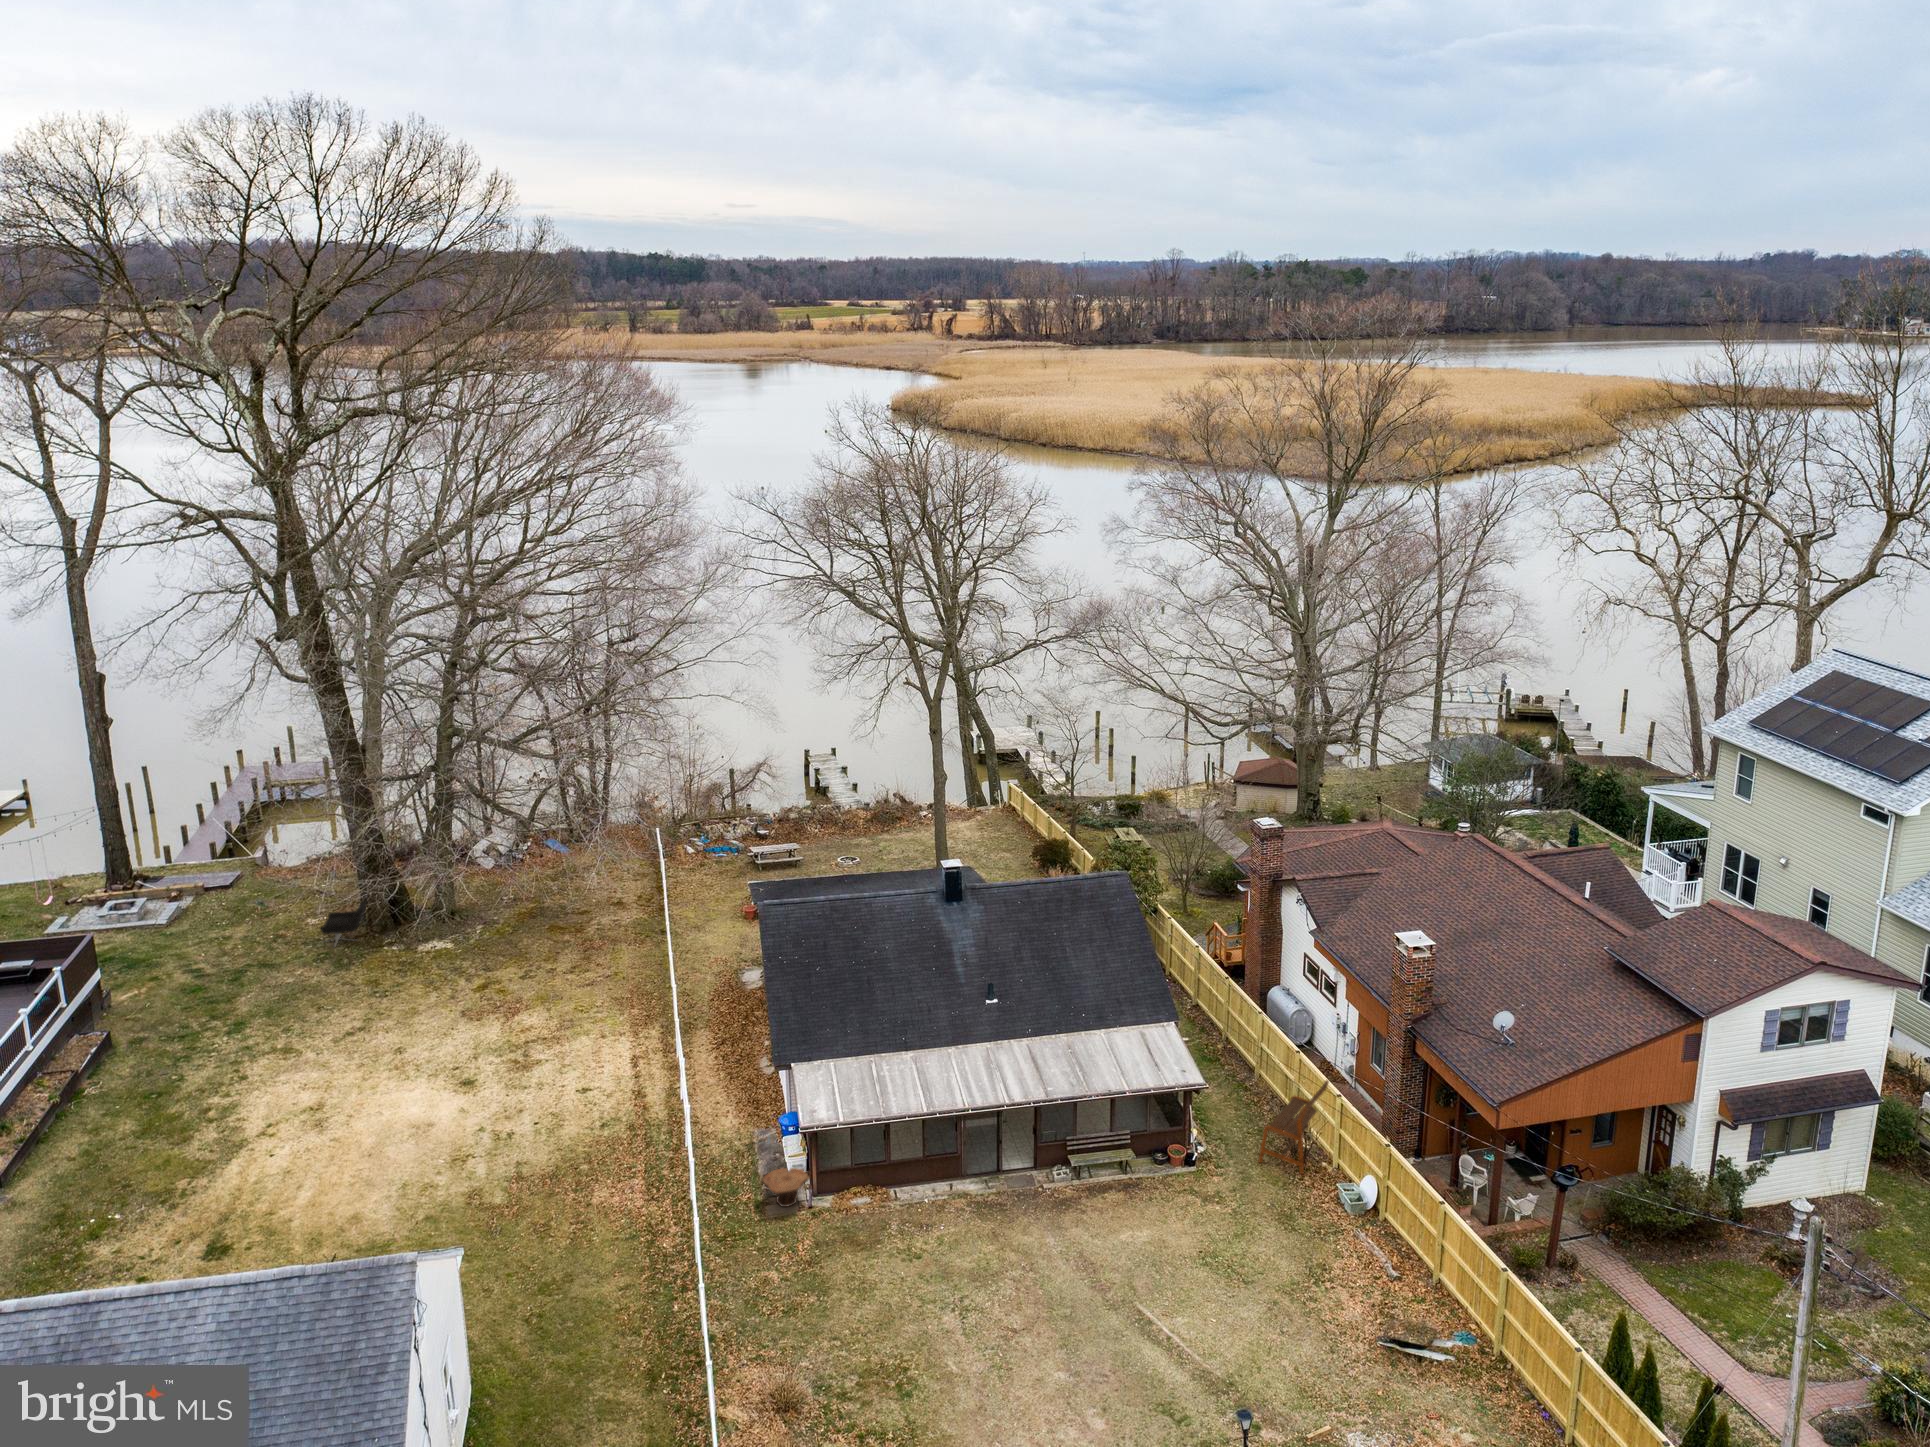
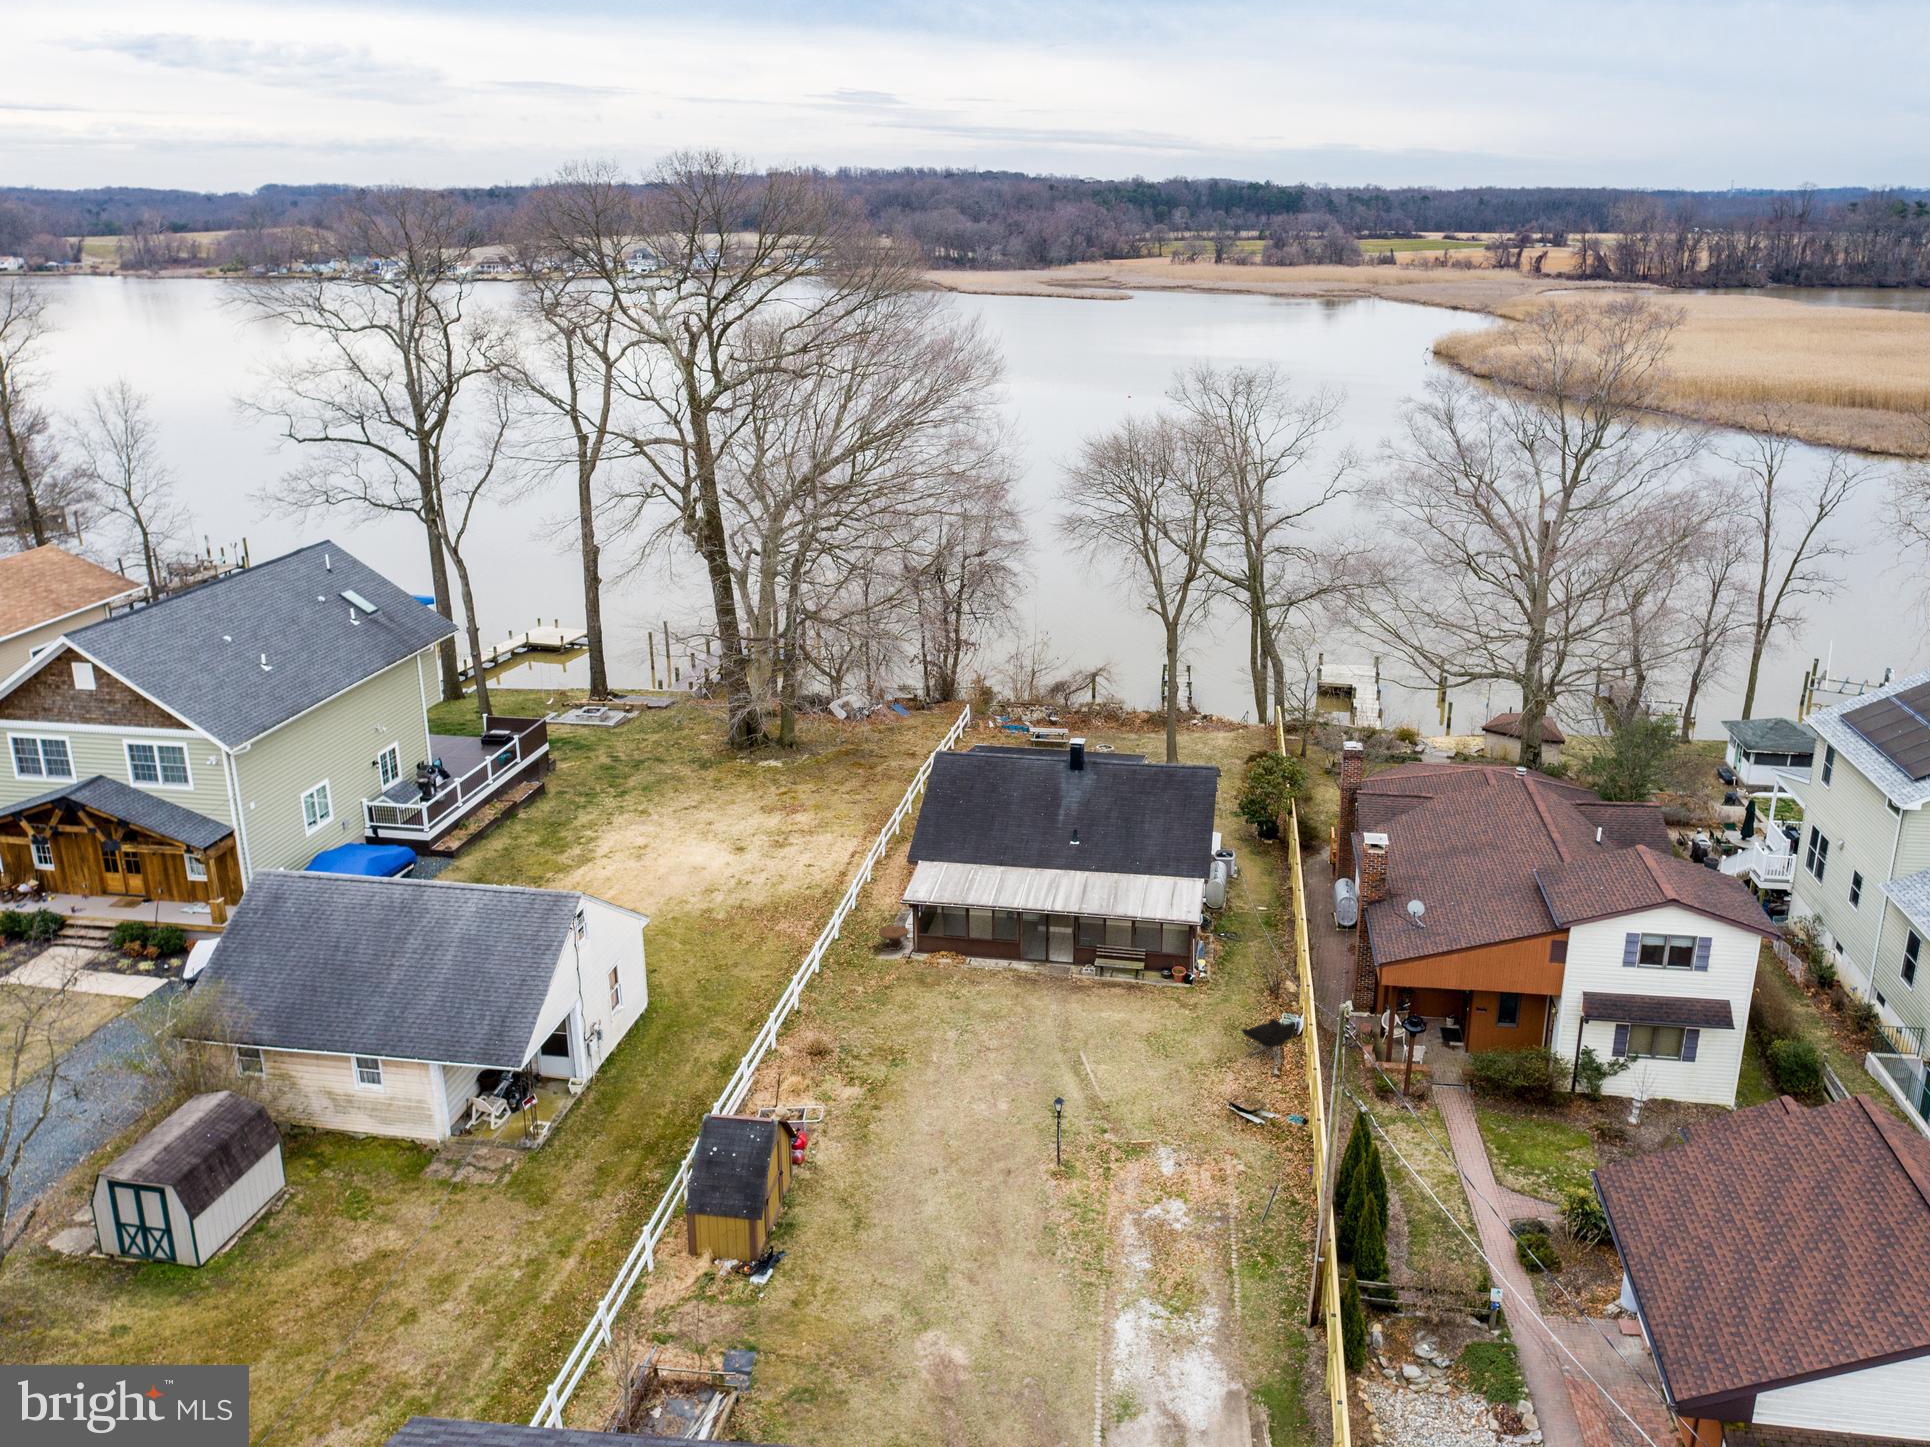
lounge chair: present [320,901,367,946] -> present [1241,1018,1296,1054]
bench: present [1259,1080,1329,1174] -> none [1237,941,1306,1005]

